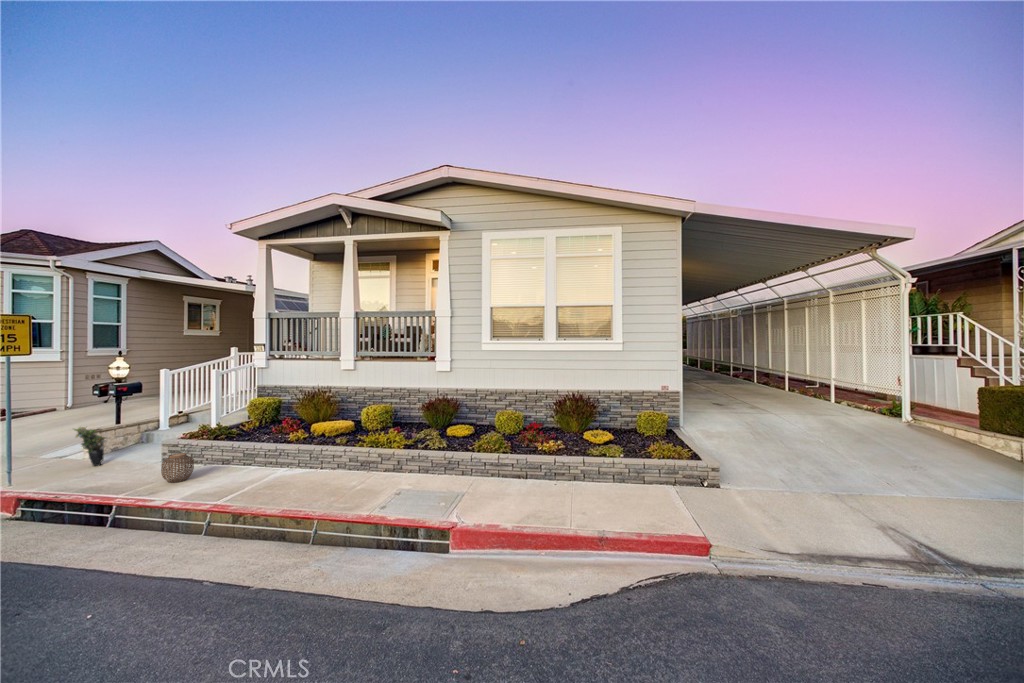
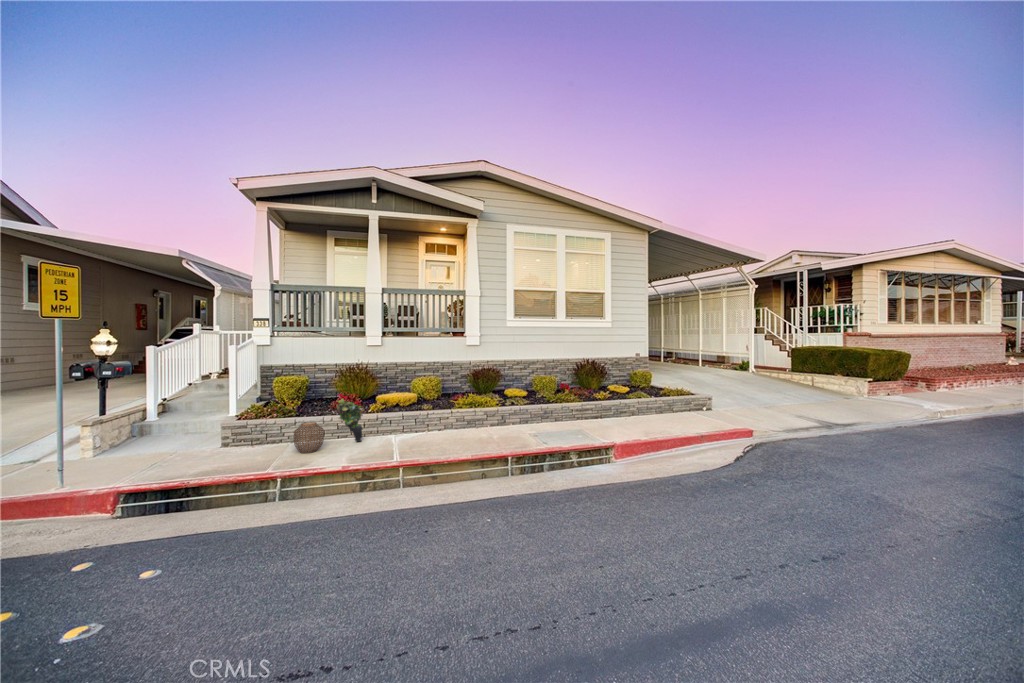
potted plant: present [74,427,106,466] -> present [337,399,363,442]

